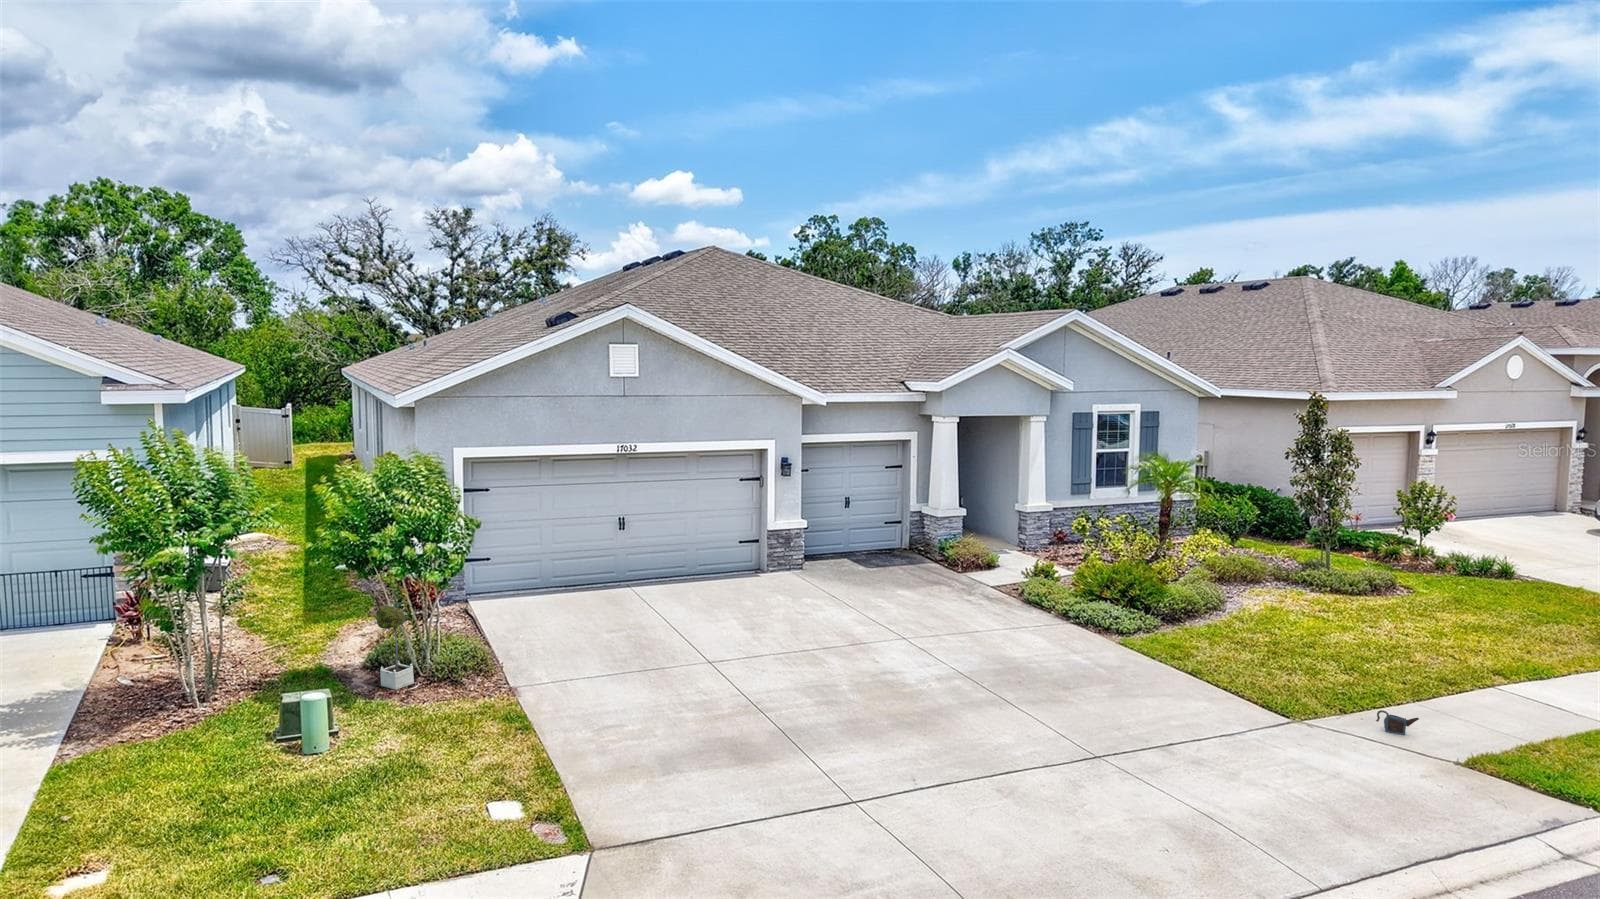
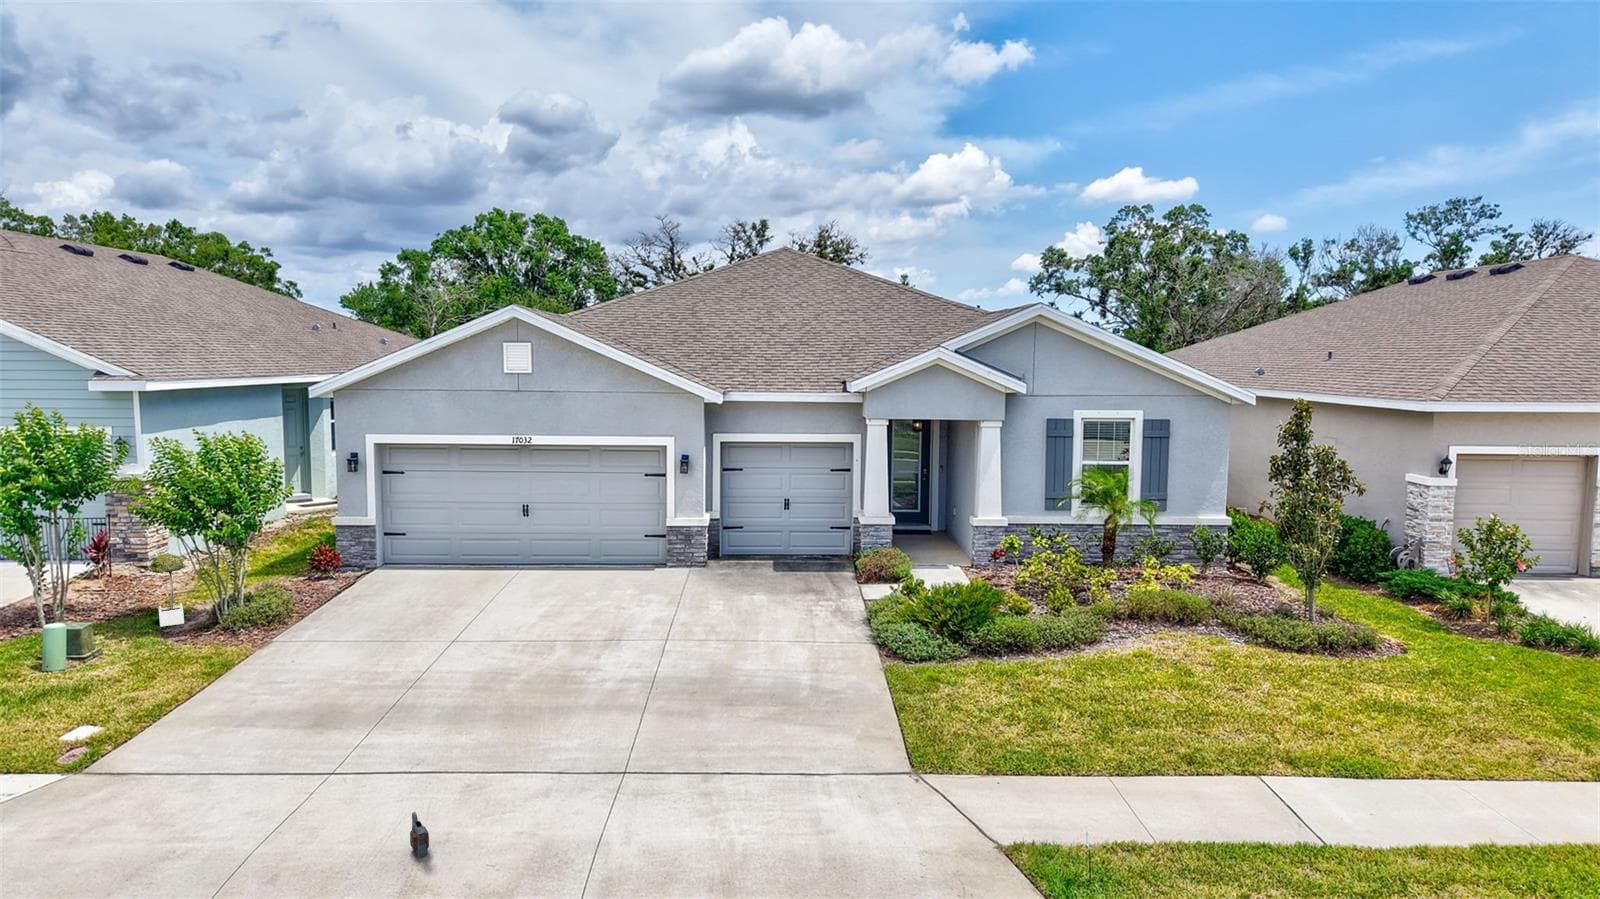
watering can: present [1376,710,1419,735] -> present [410,812,429,857]

